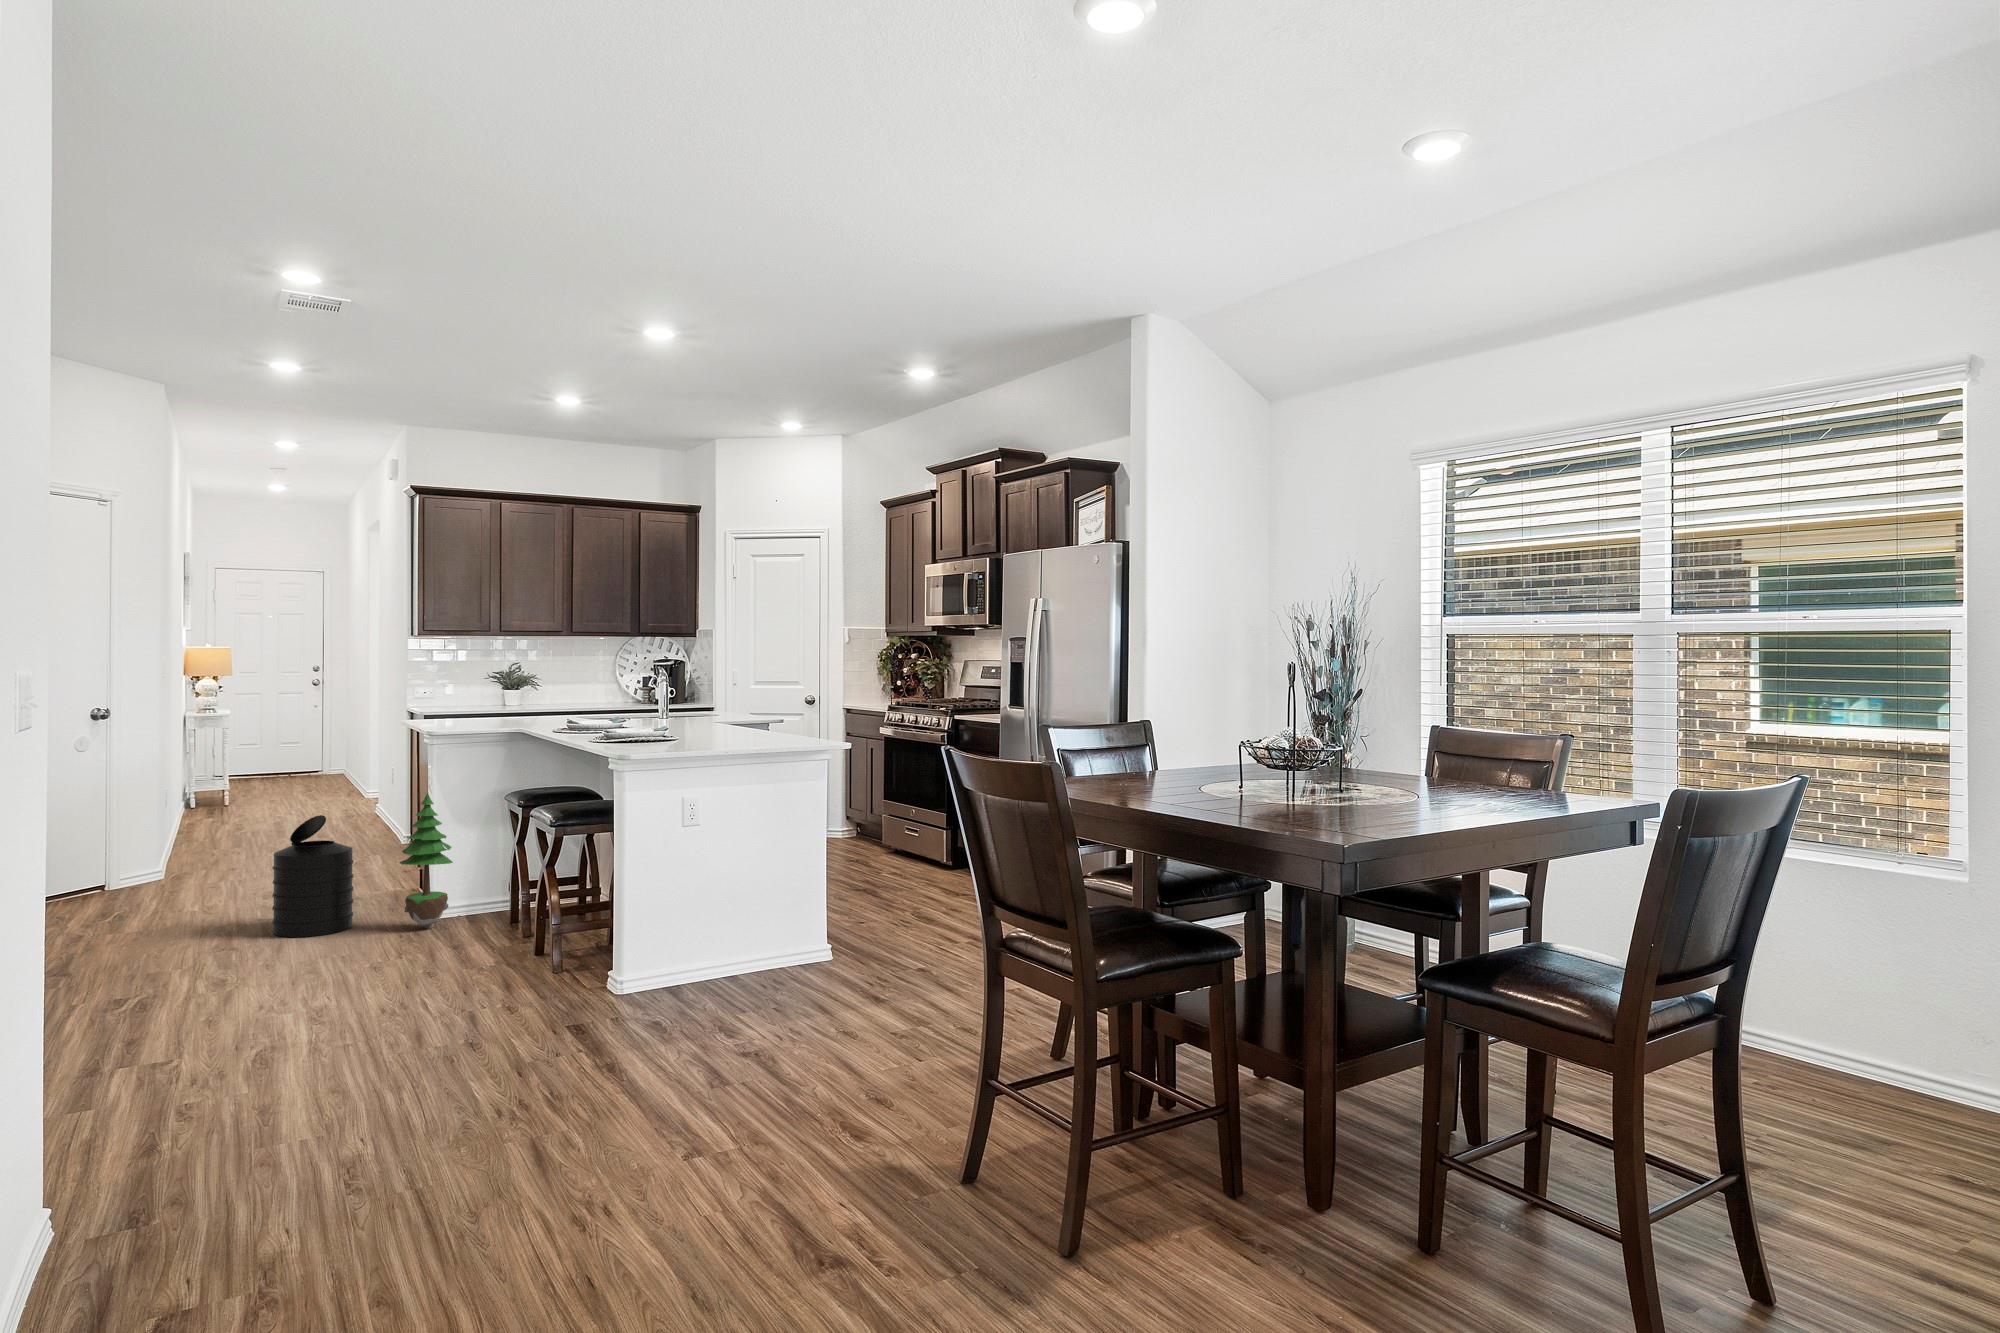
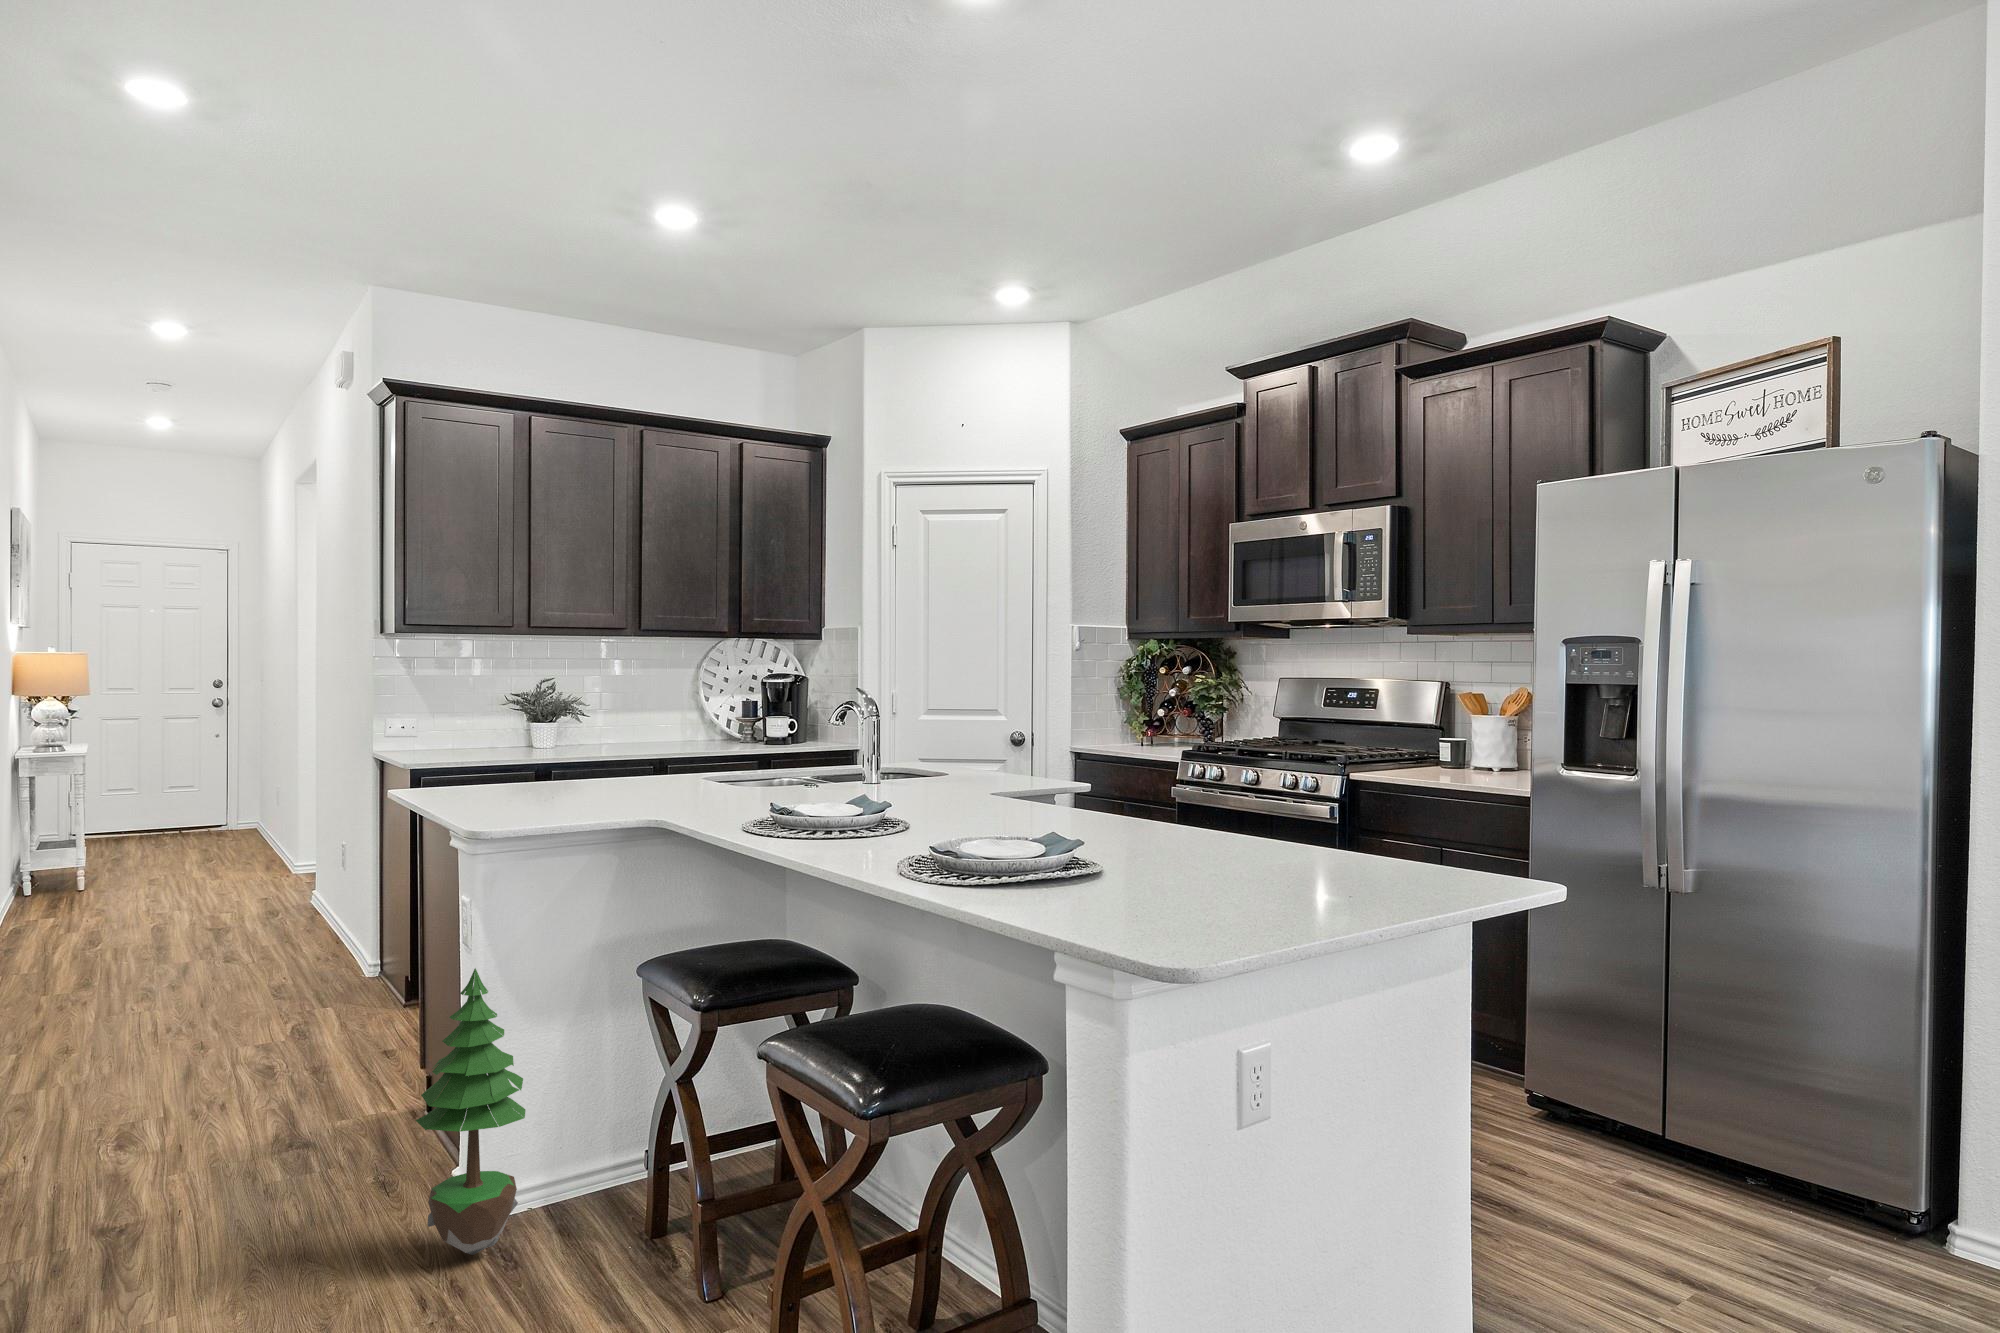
trash can: present [272,815,354,937] -> none [139,1019,314,1301]

